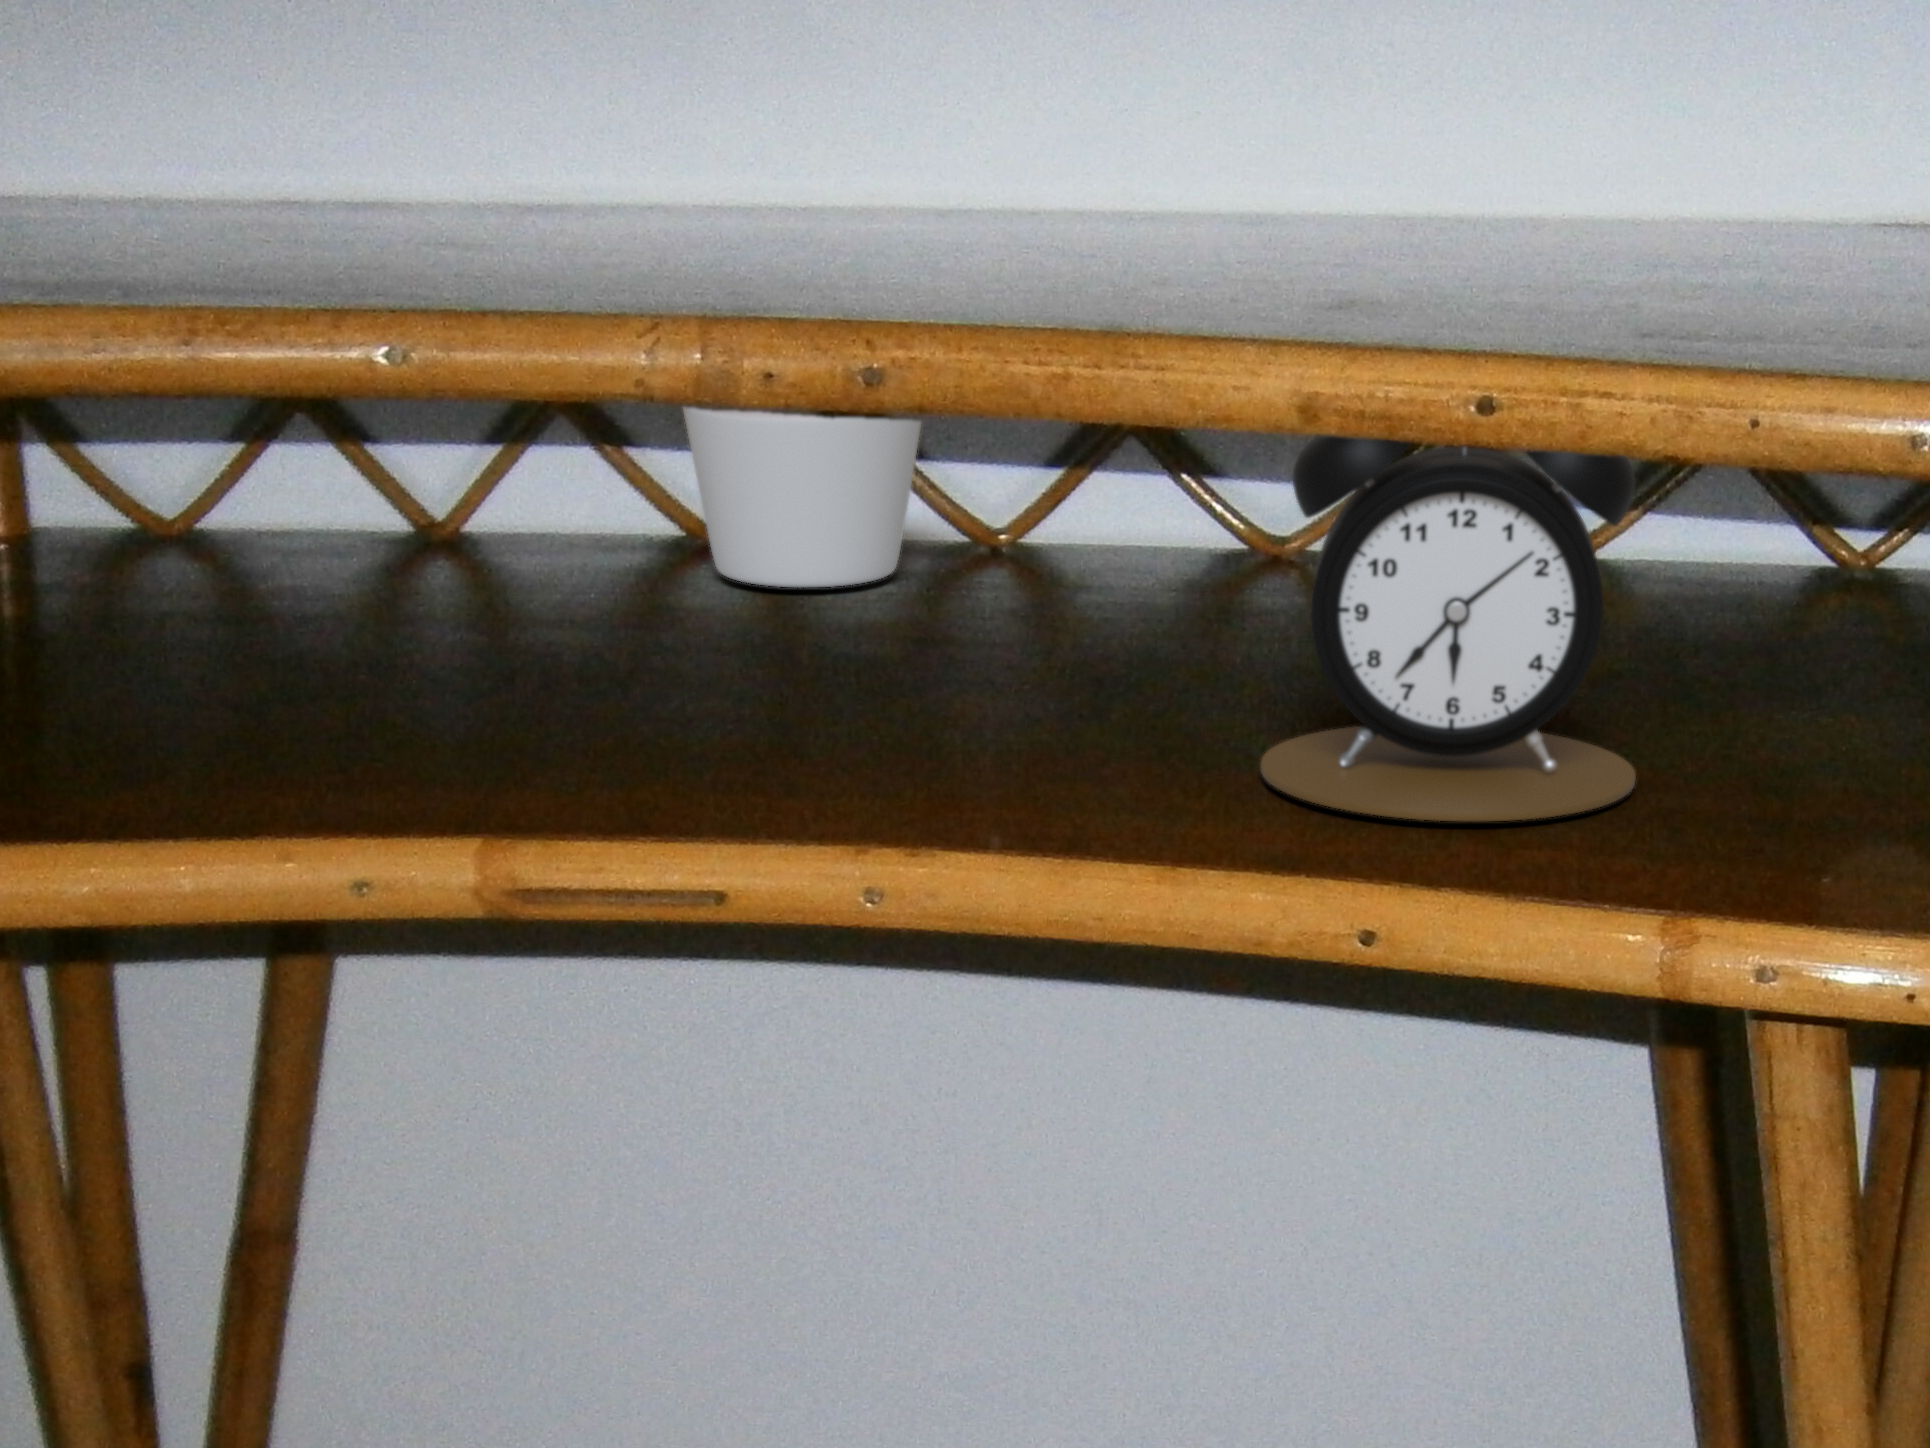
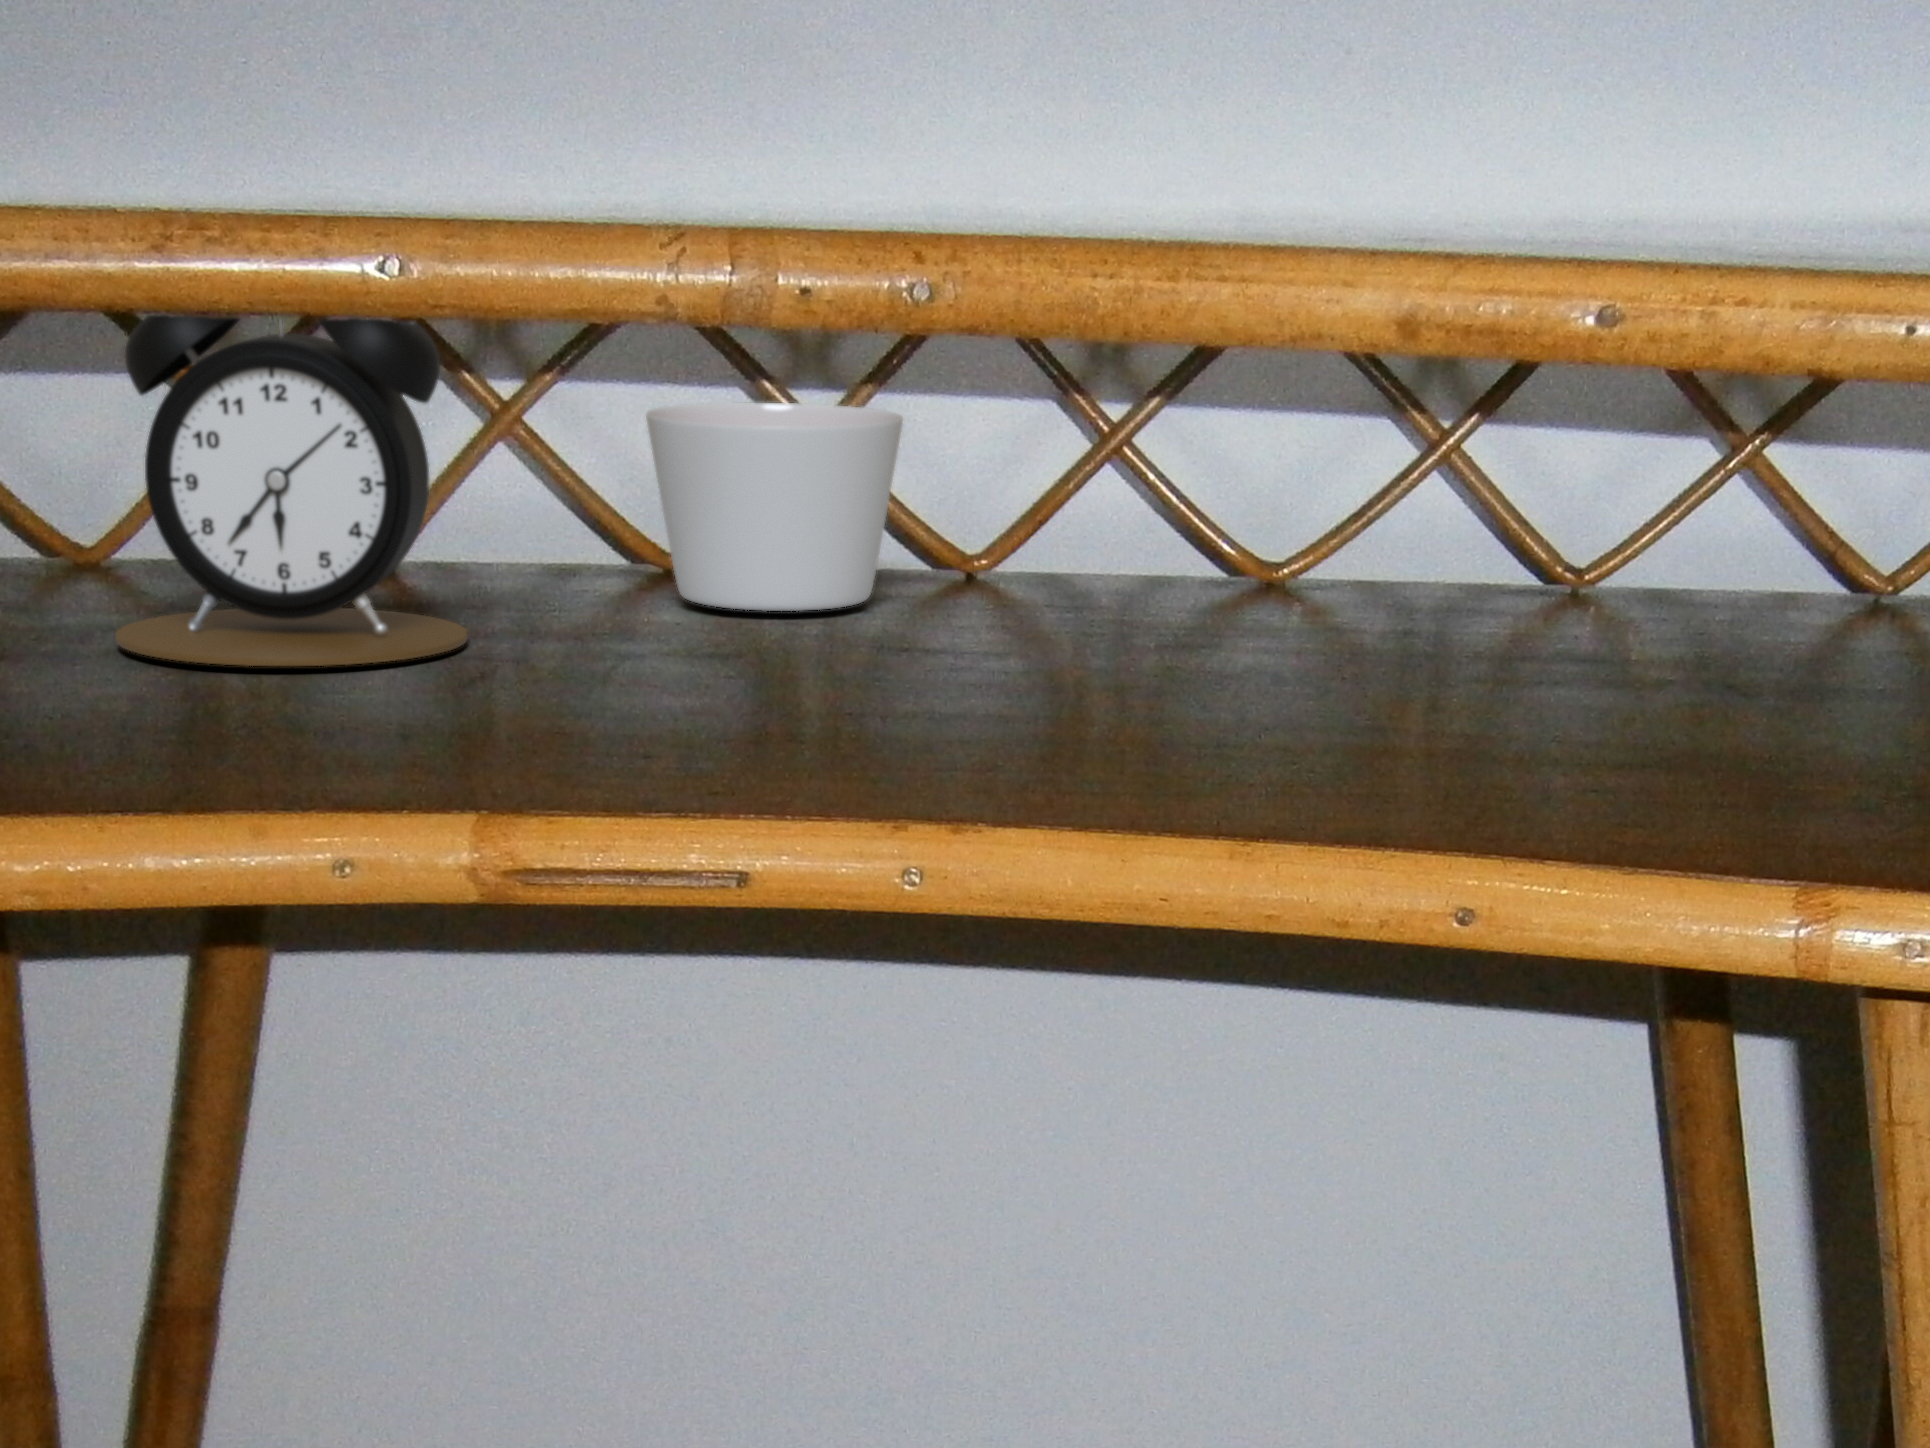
alarm clock: present [1261,436,1636,821] -> present [115,315,467,666]

